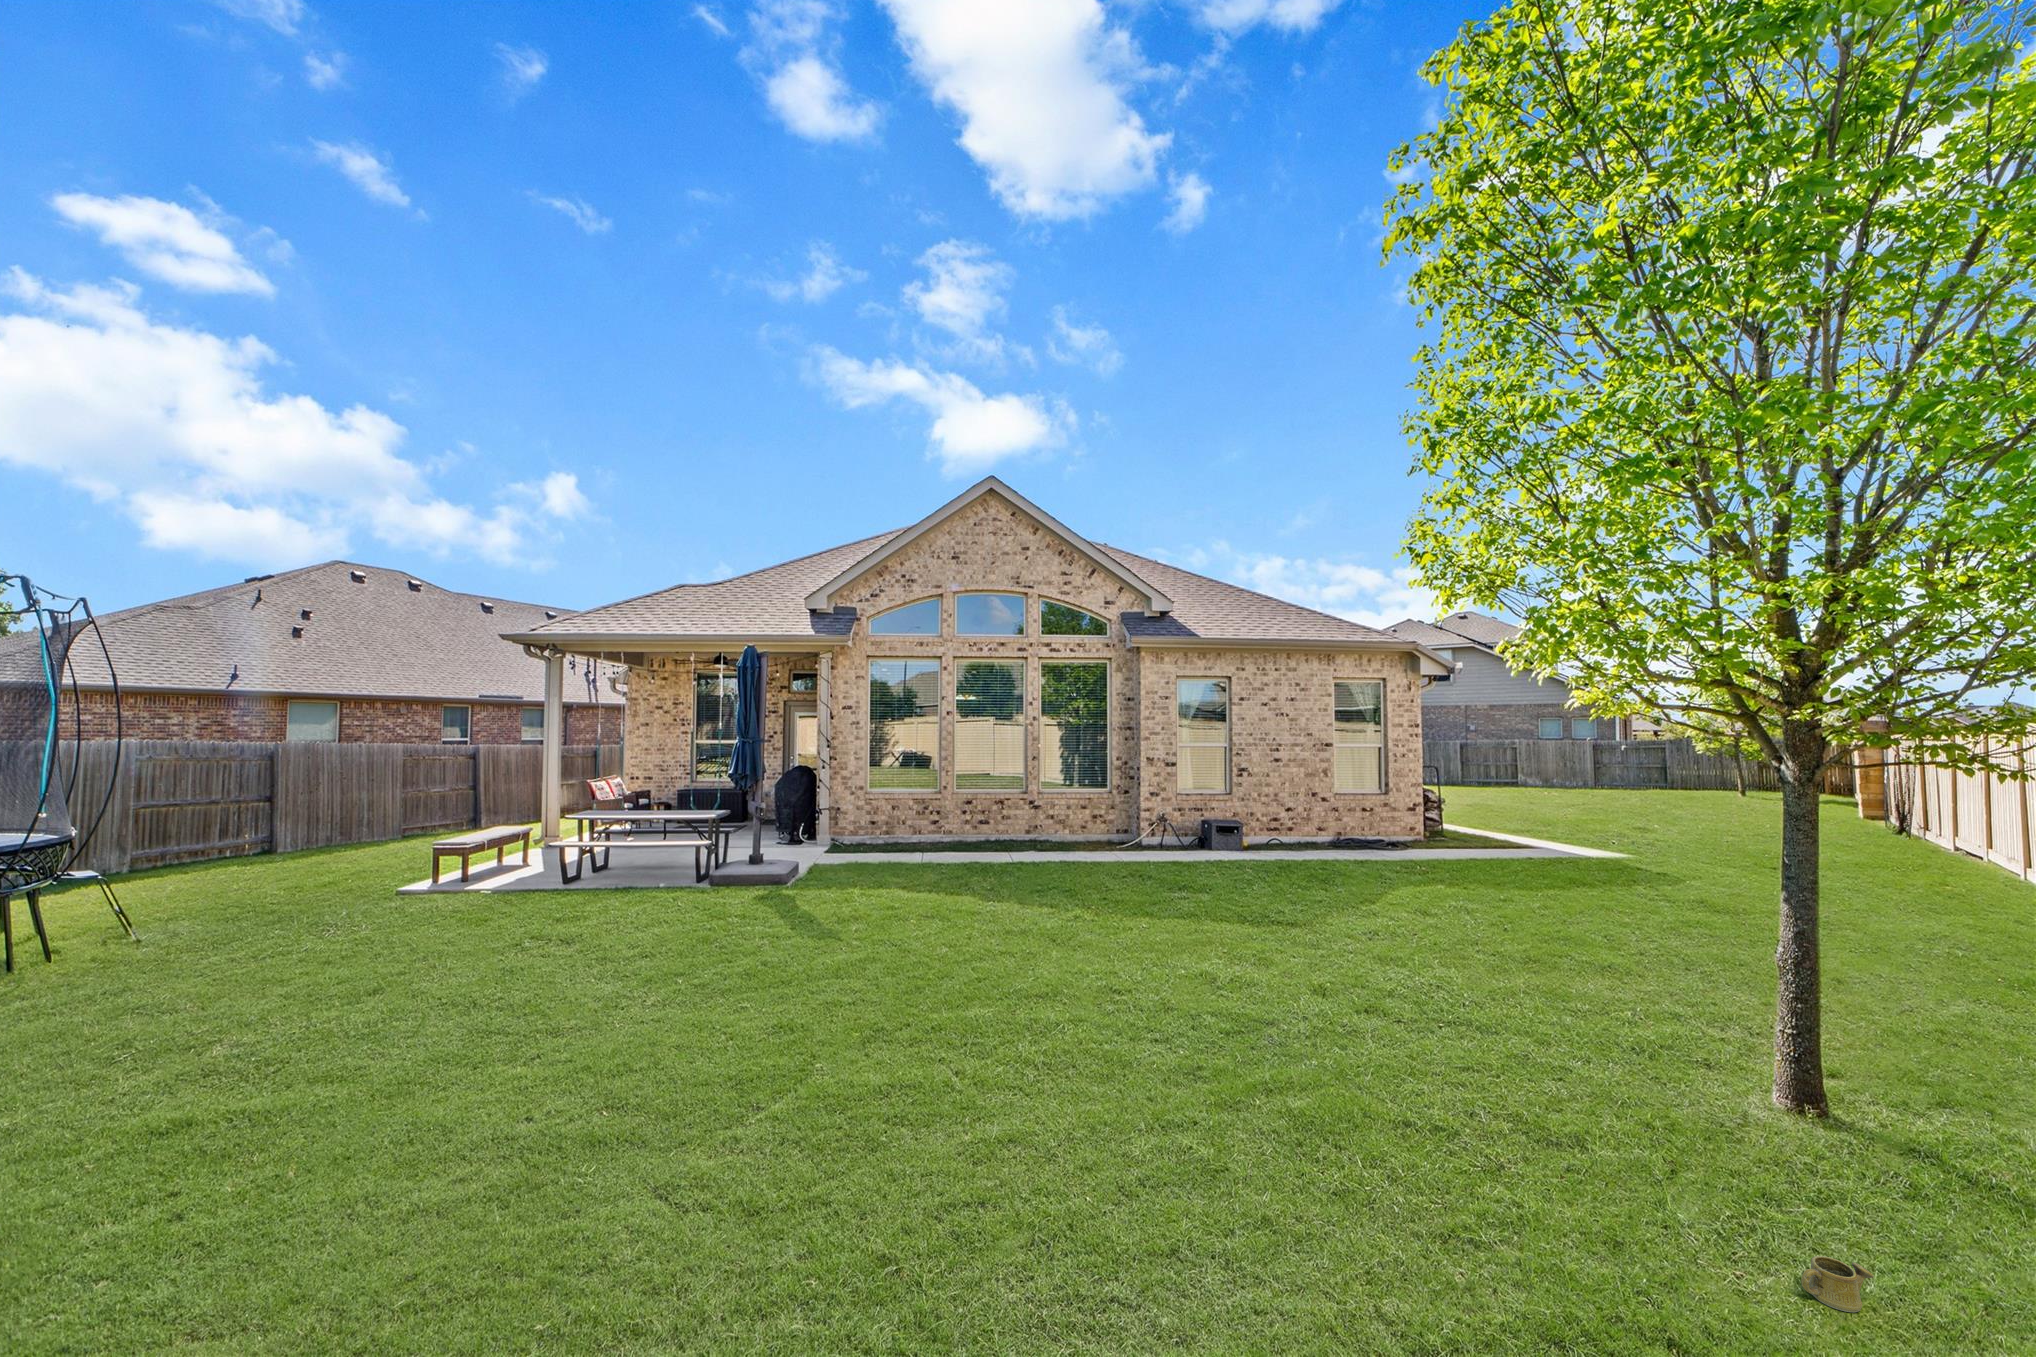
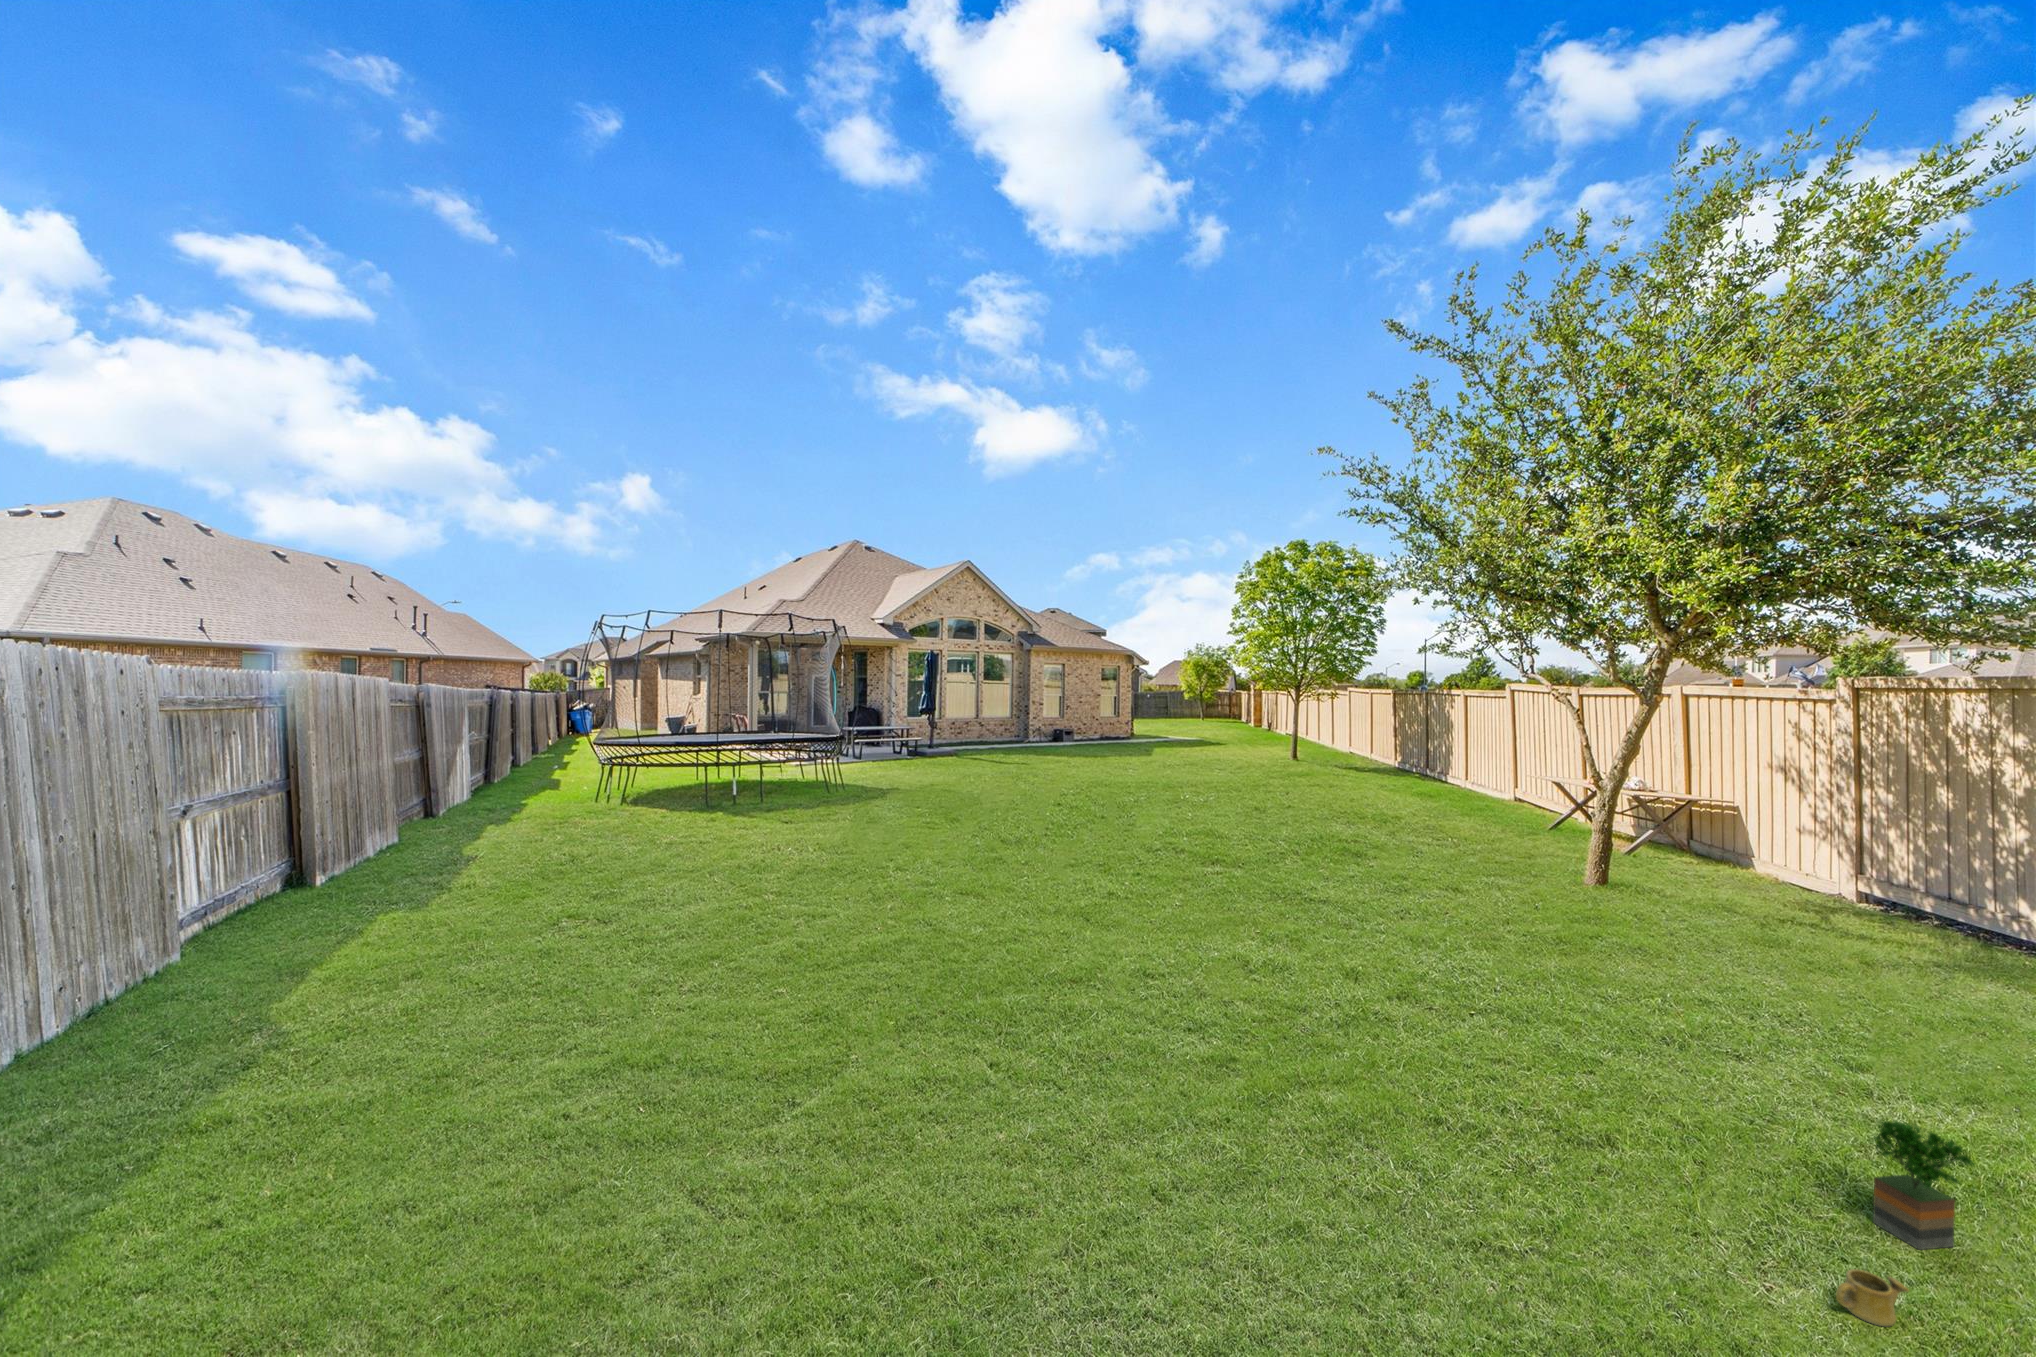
potted tree: none [1833,1111,1938,1242] -> present [1873,1120,1974,1250]

